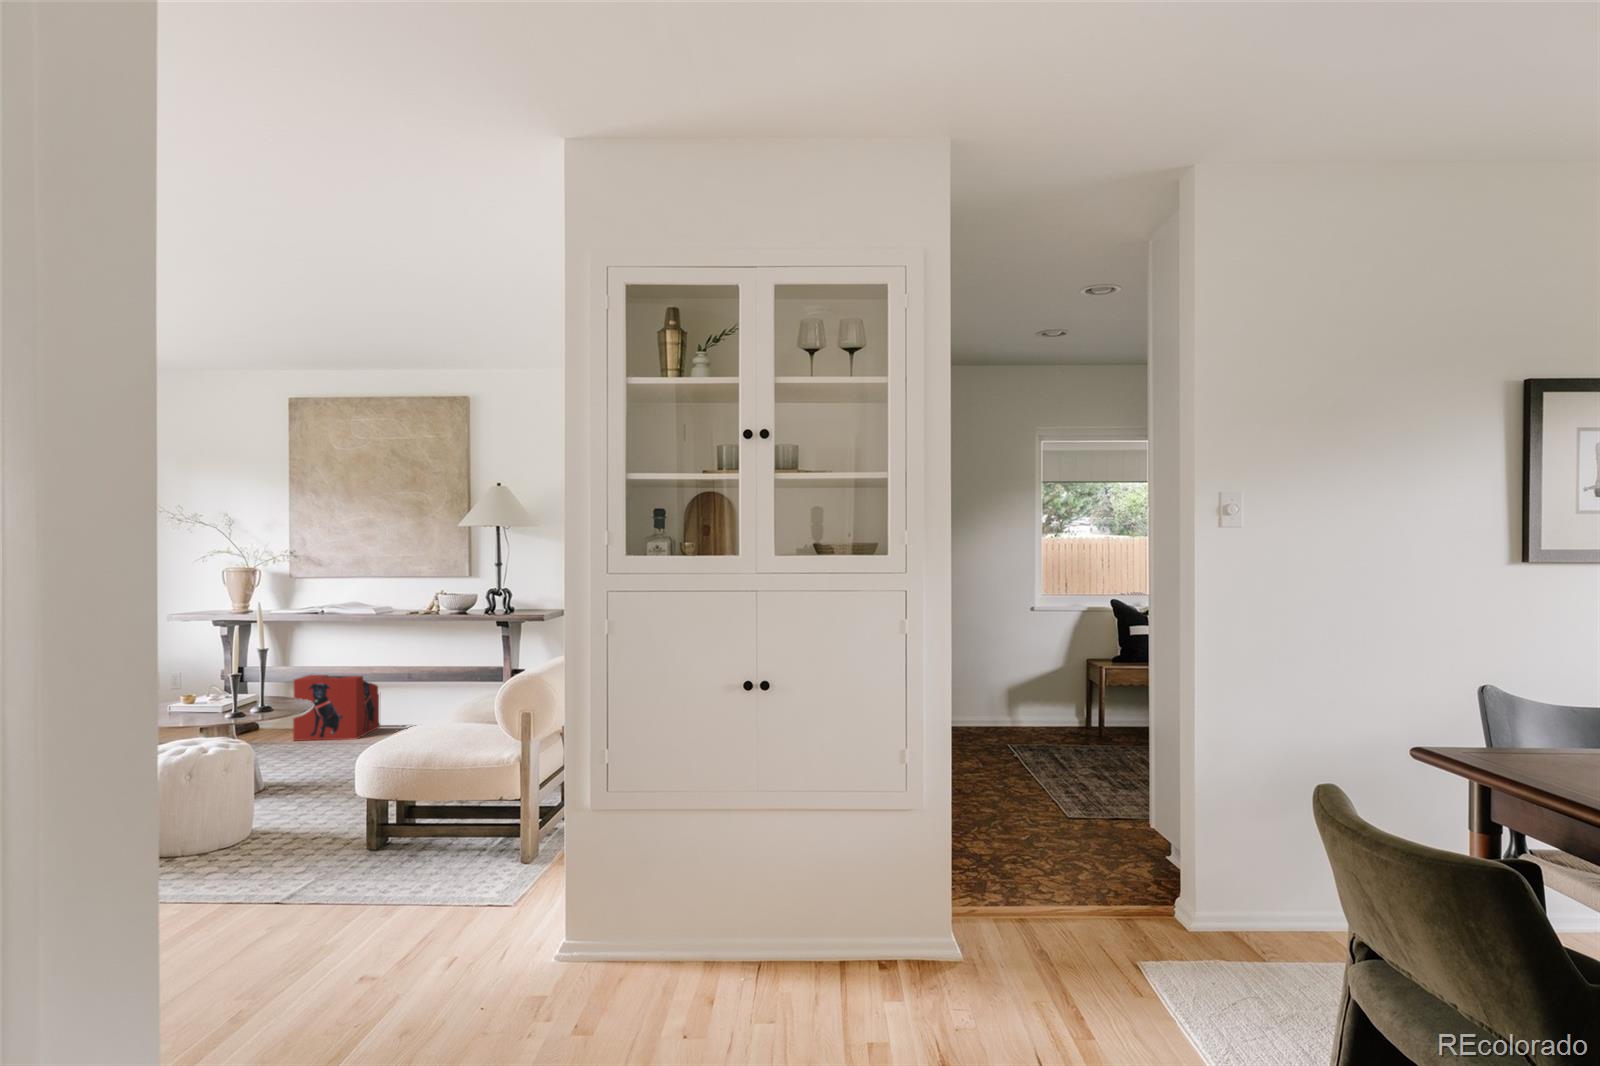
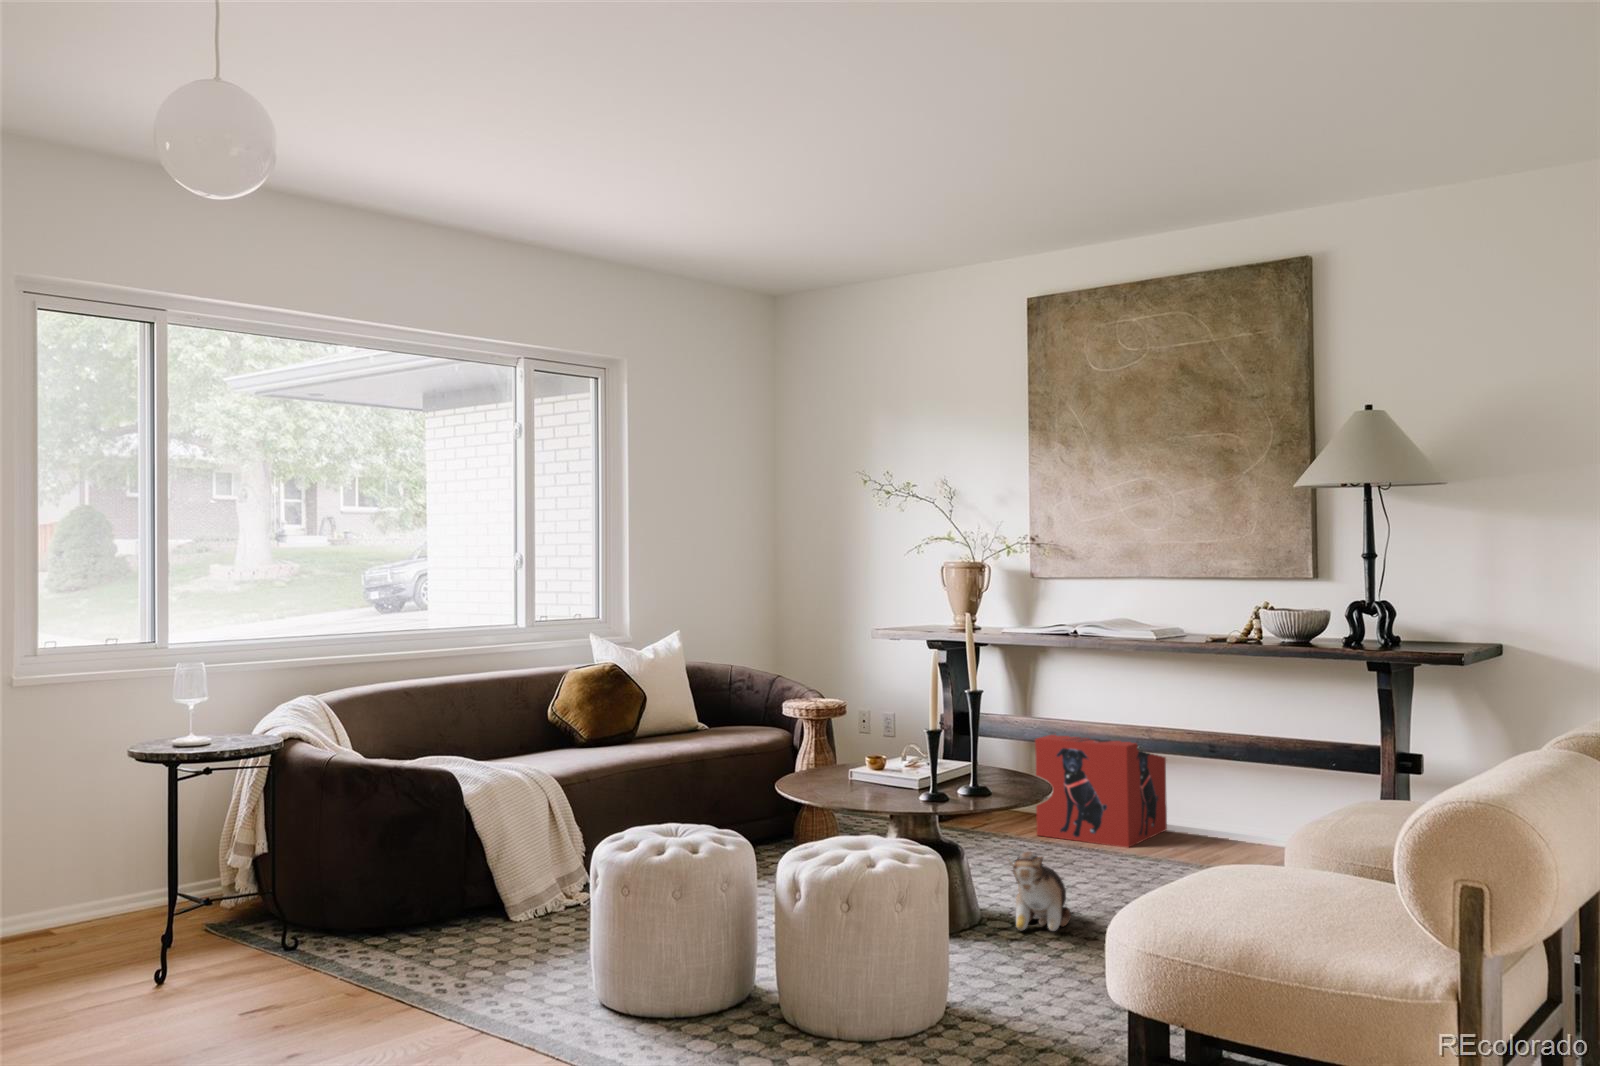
plush toy: none [284,742,324,789] -> present [1008,852,1071,931]

